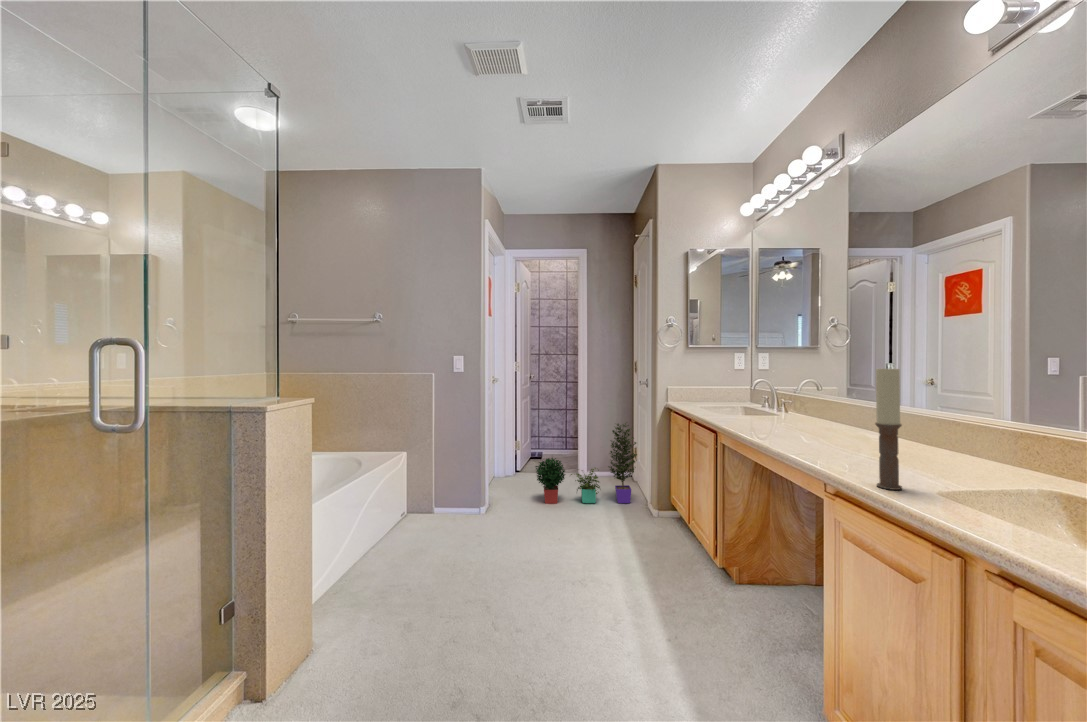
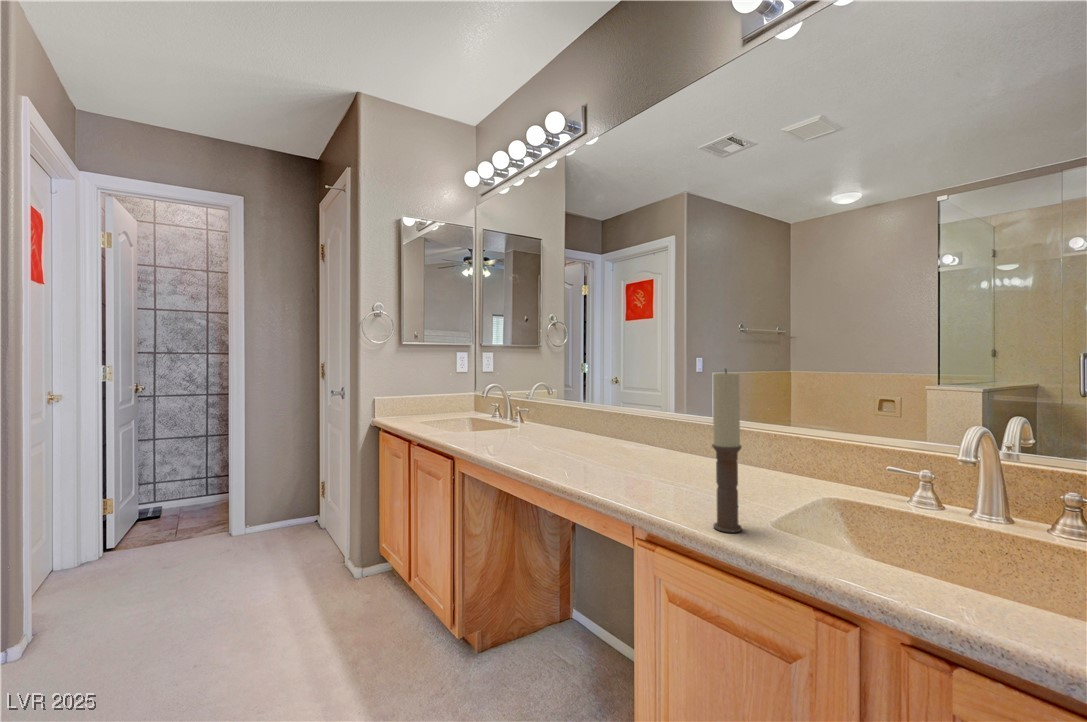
potted plant: present [536,423,637,504] -> none [149,449,329,596]

